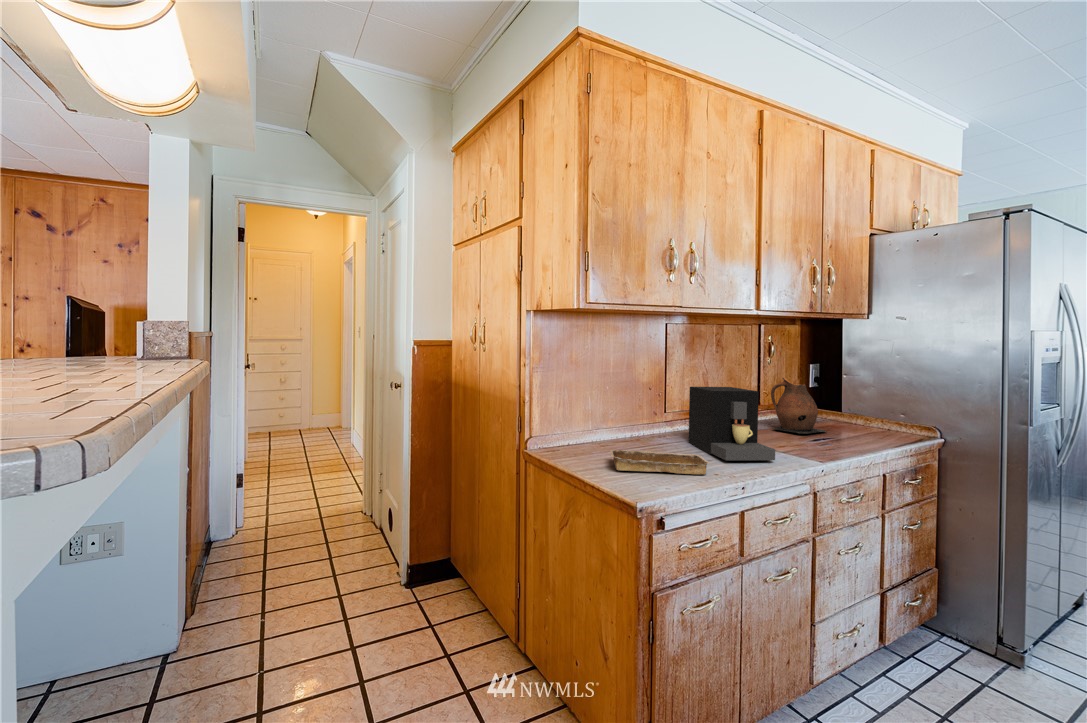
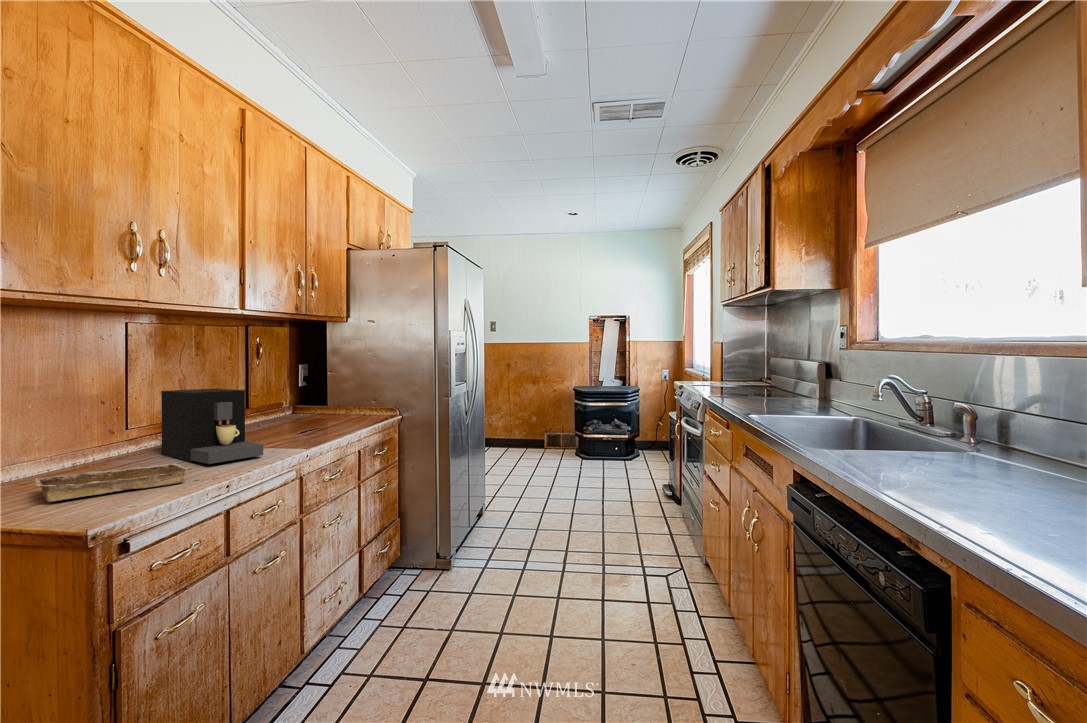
ceramic pitcher: present [771,377,827,434] -> none [260,377,315,429]

